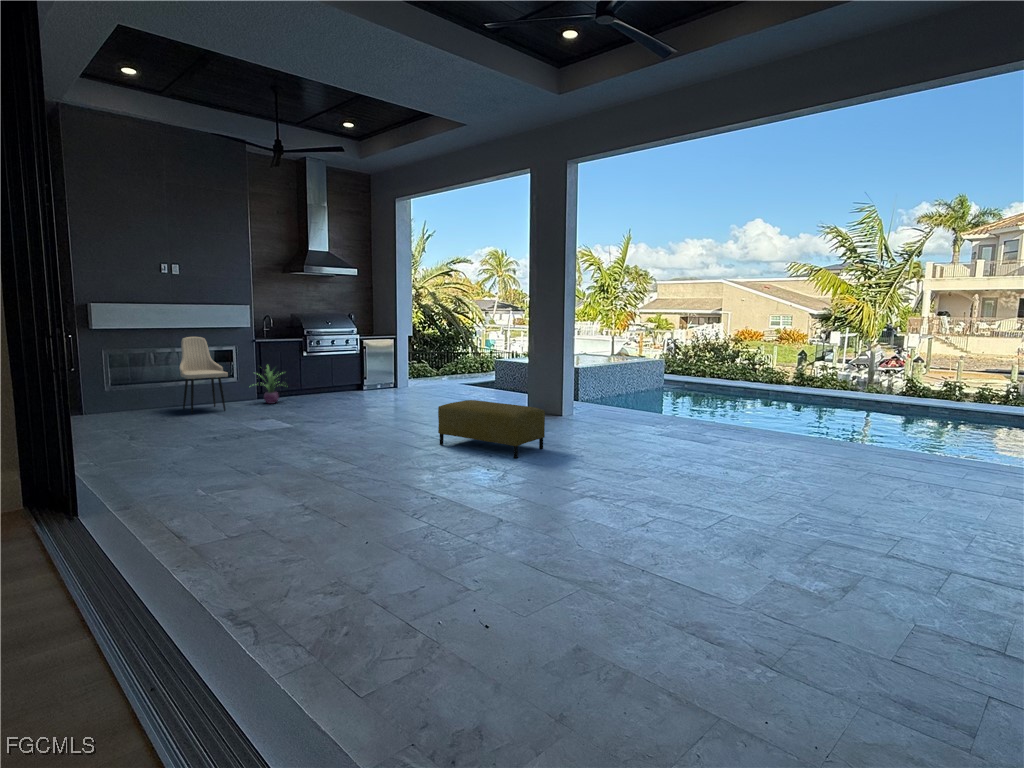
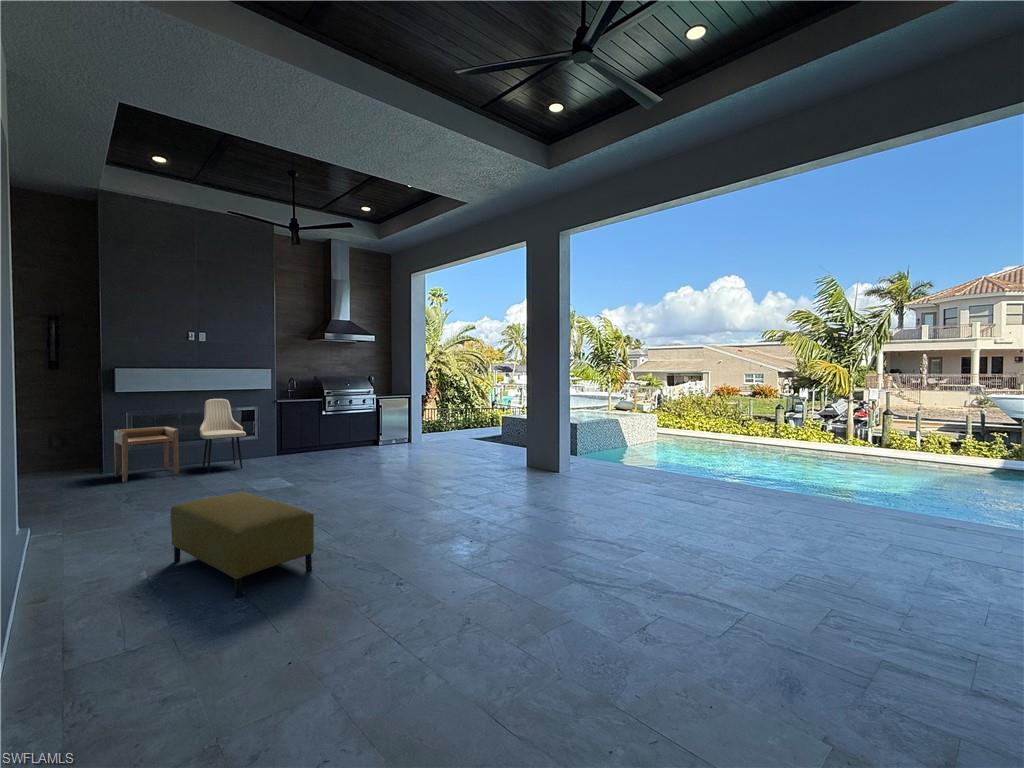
side table: none [93,365,162,422] -> present [114,426,179,482]
decorative plant: present [263,366,279,404] -> none [267,423,307,460]
ottoman: present [438,400,545,458] -> present [170,492,314,598]

